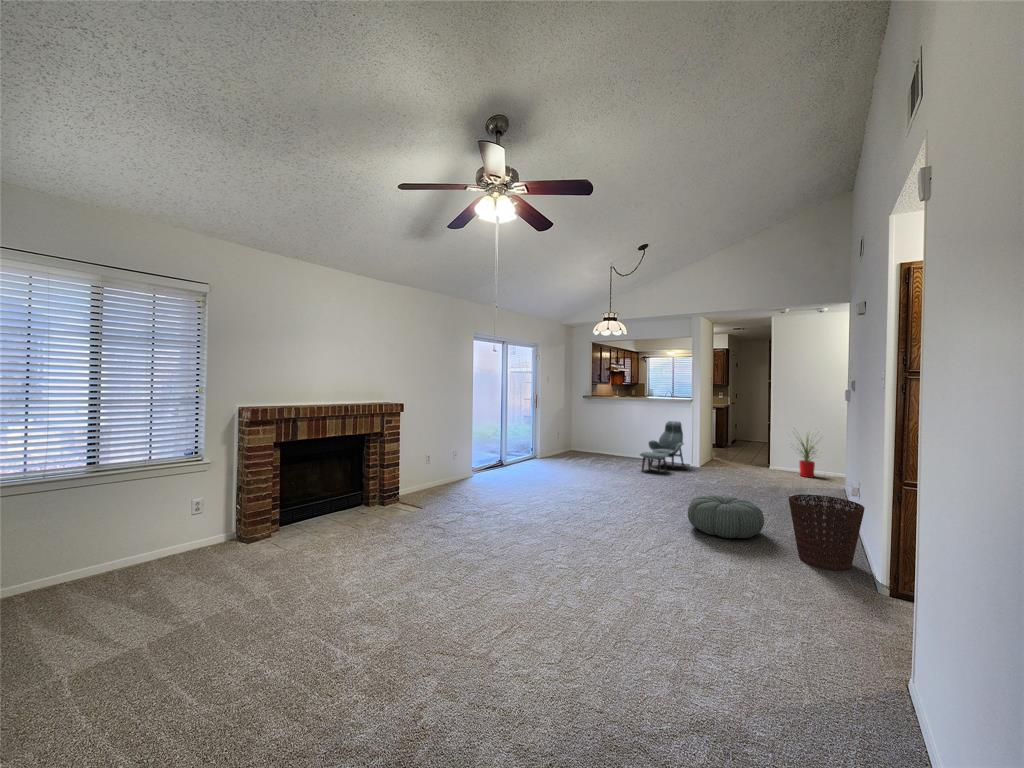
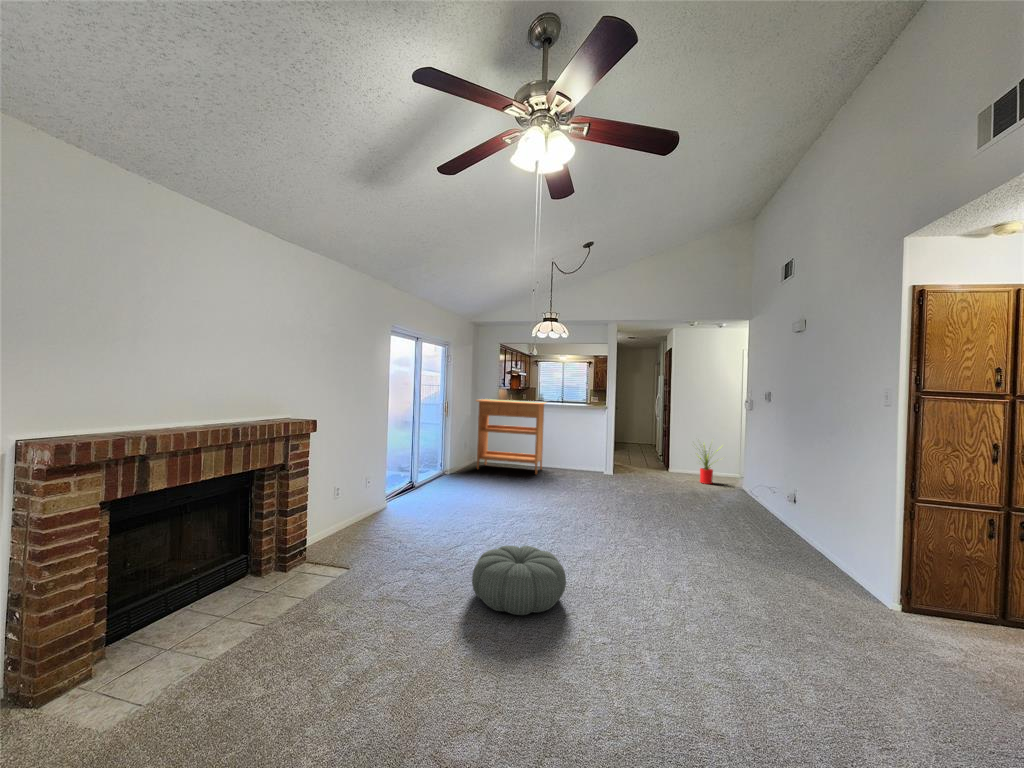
console table: none [565,392,636,461] -> present [476,399,546,474]
lounge chair: present [640,421,684,473] -> none [563,431,601,487]
pouf: present [688,495,764,538] -> present [472,546,566,615]
basket: present [789,495,865,571] -> none [797,520,878,603]

